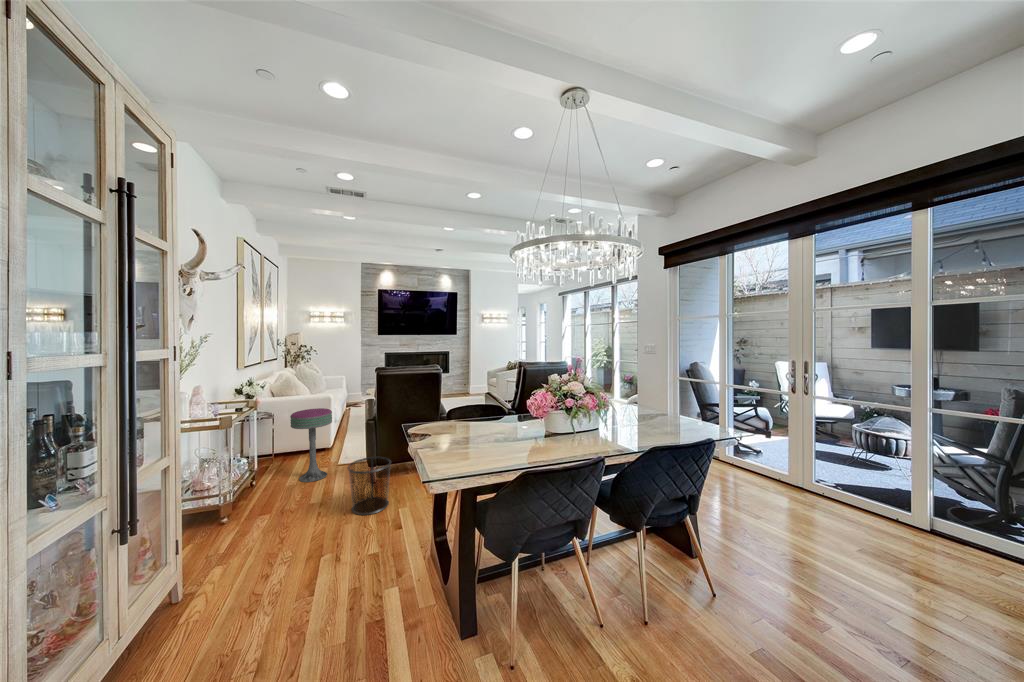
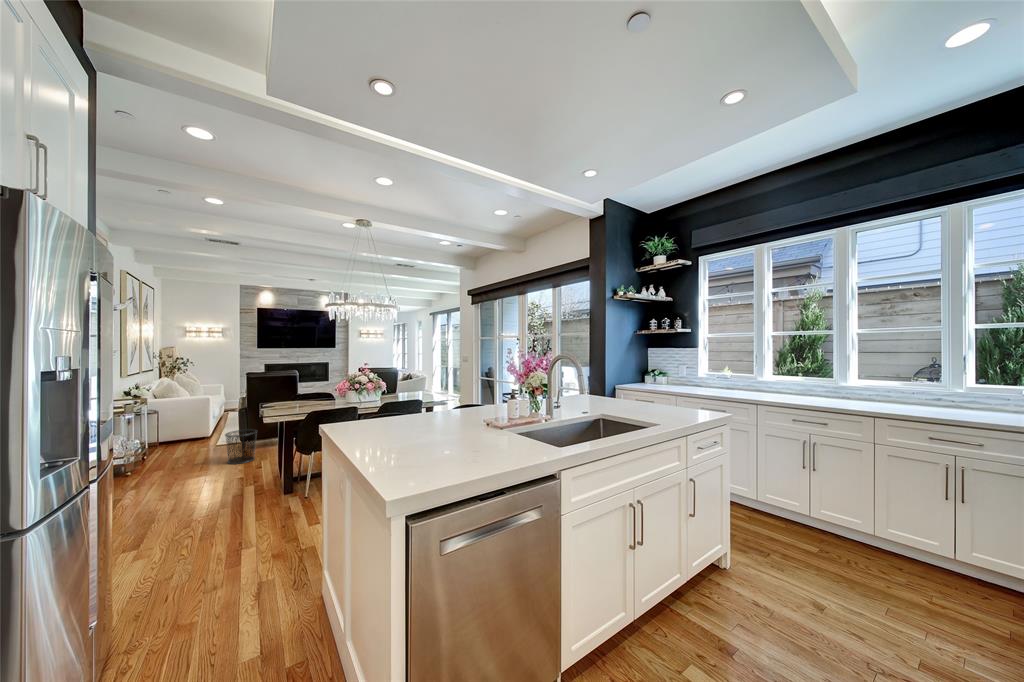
bar stool: present [290,408,332,482] -> none [178,402,212,454]

